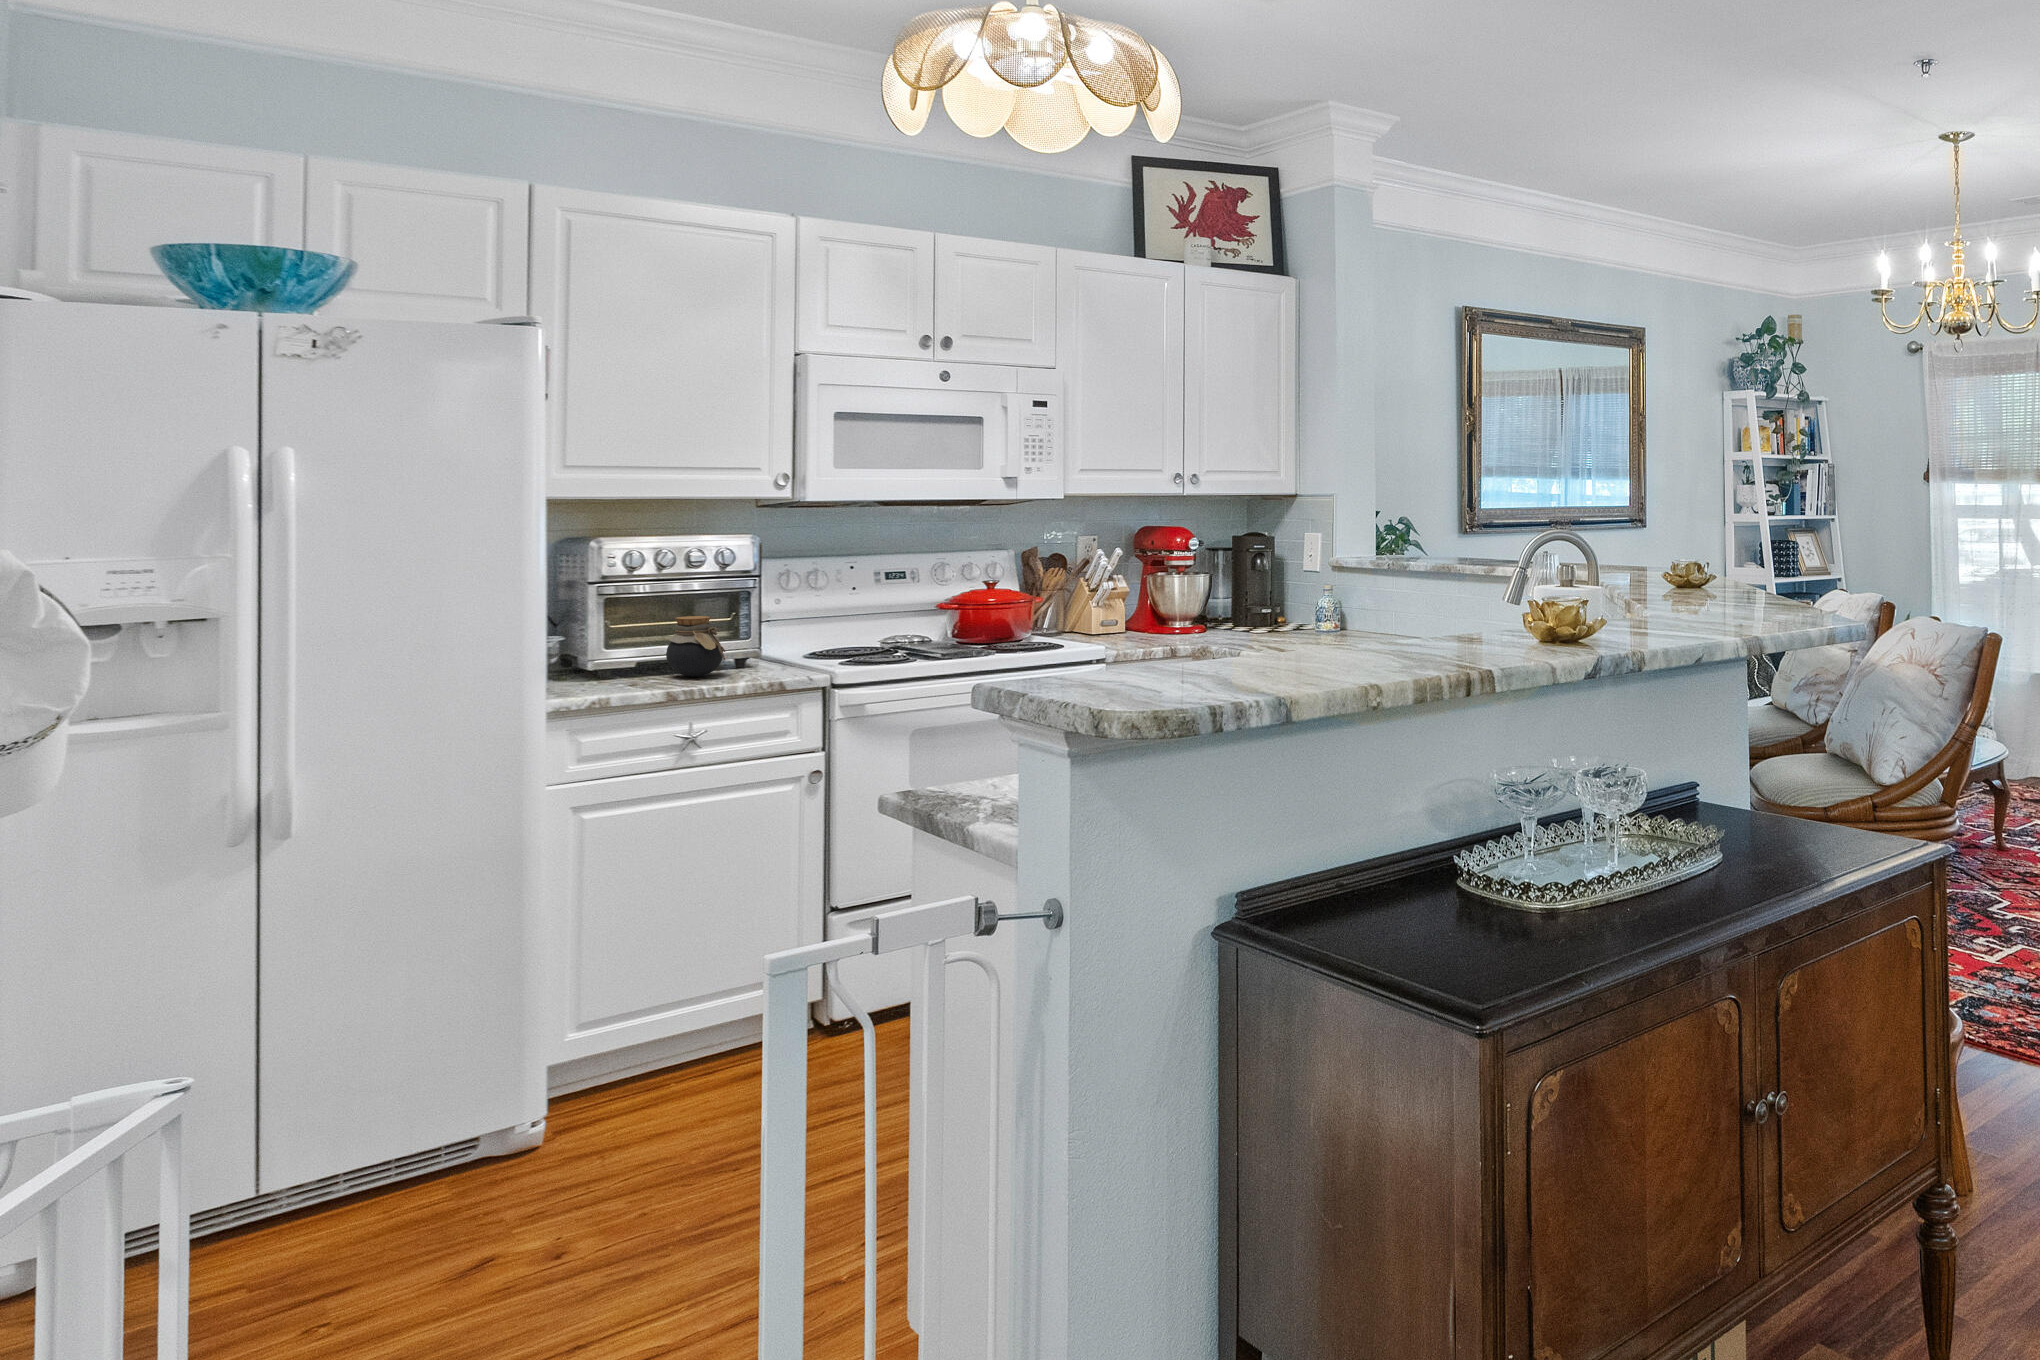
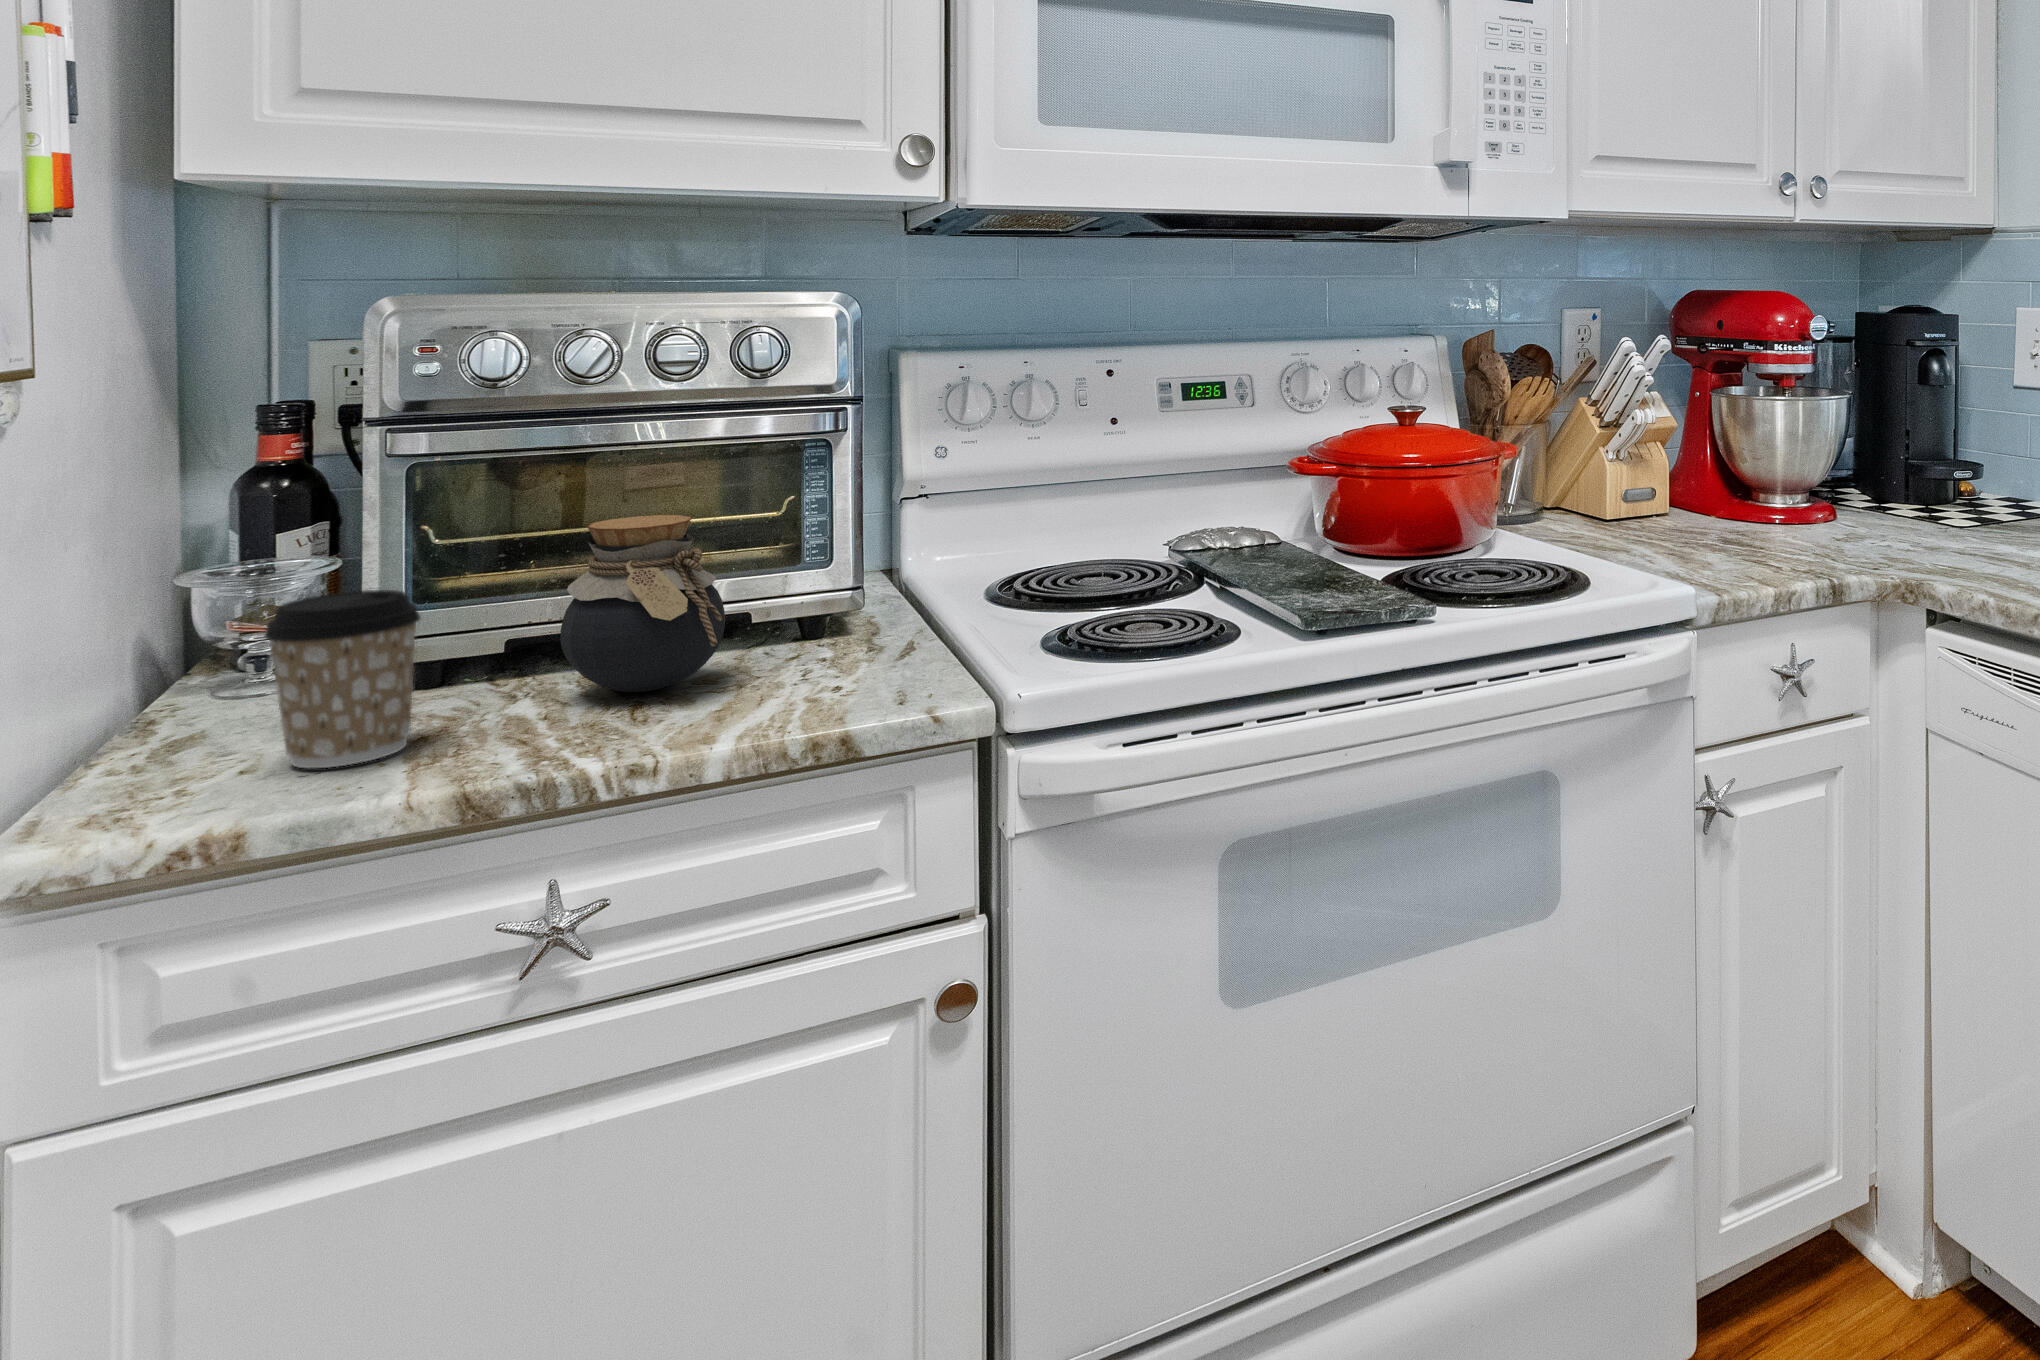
coffee cup: none [590,636,636,689] -> present [264,590,420,768]

